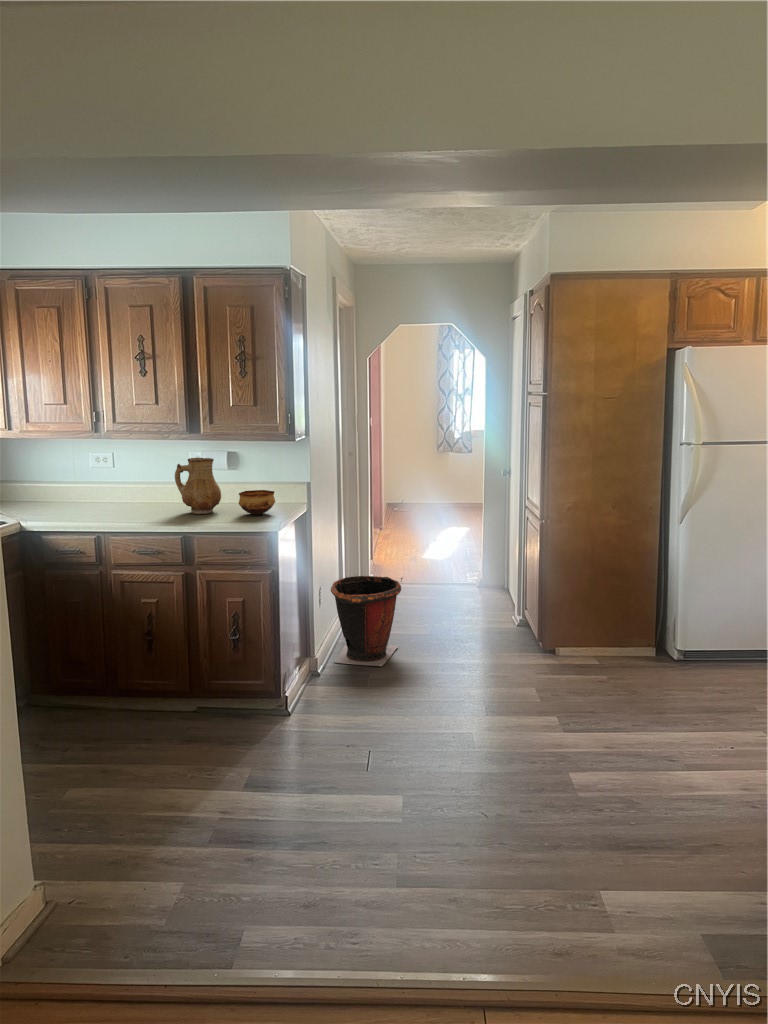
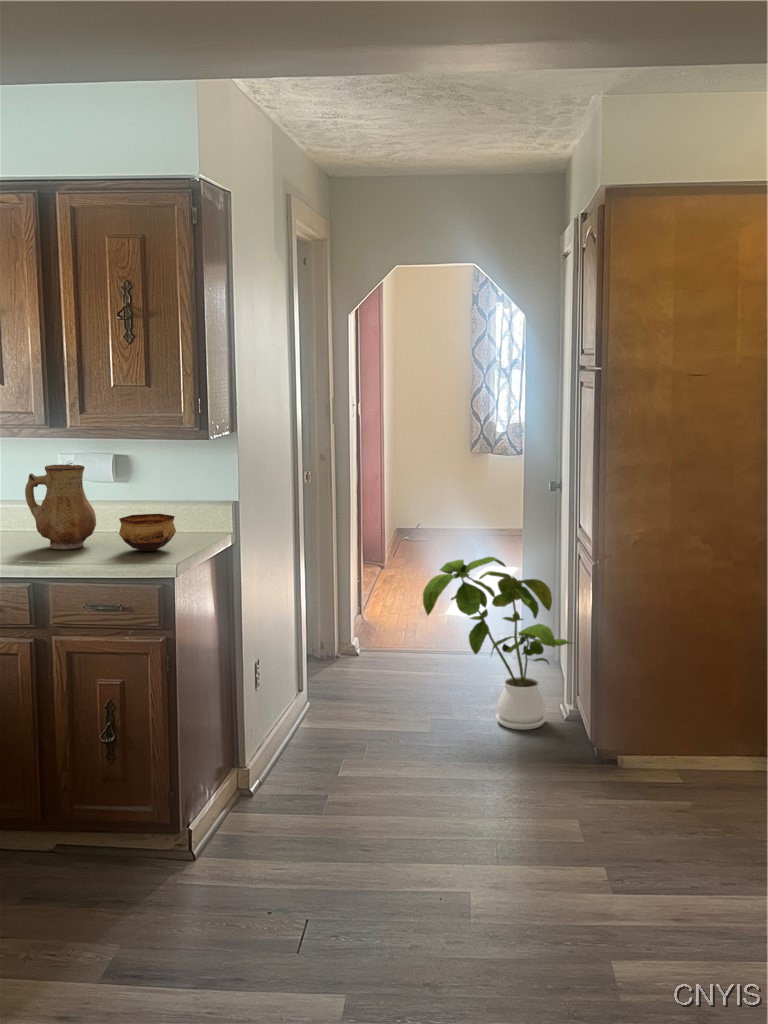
house plant: none [426,519,526,632] -> present [423,557,572,730]
waste bin: present [331,576,402,666] -> none [272,635,383,783]

